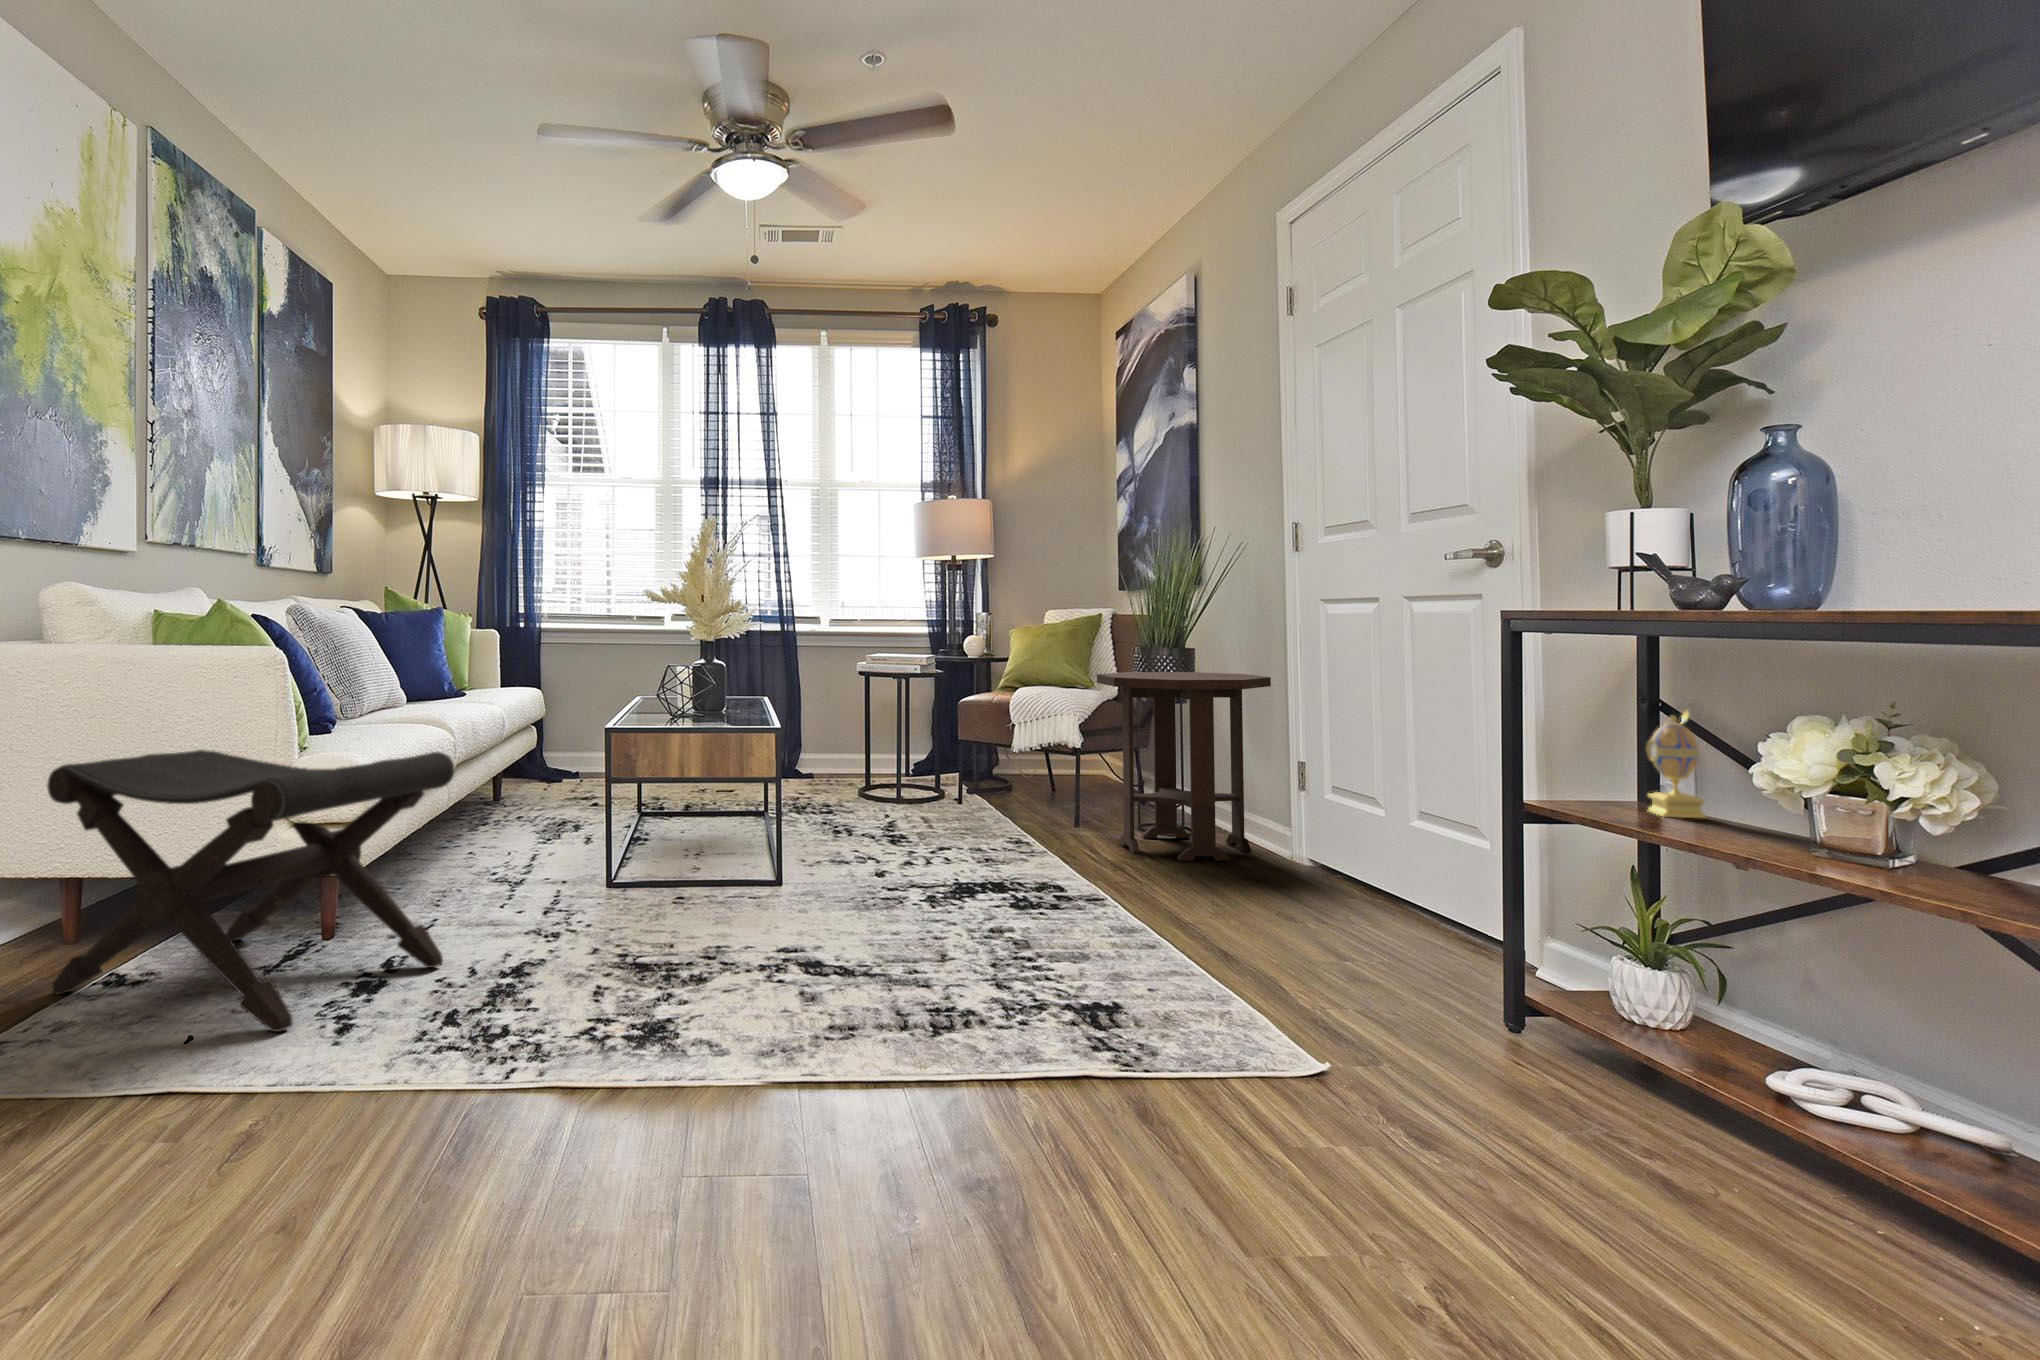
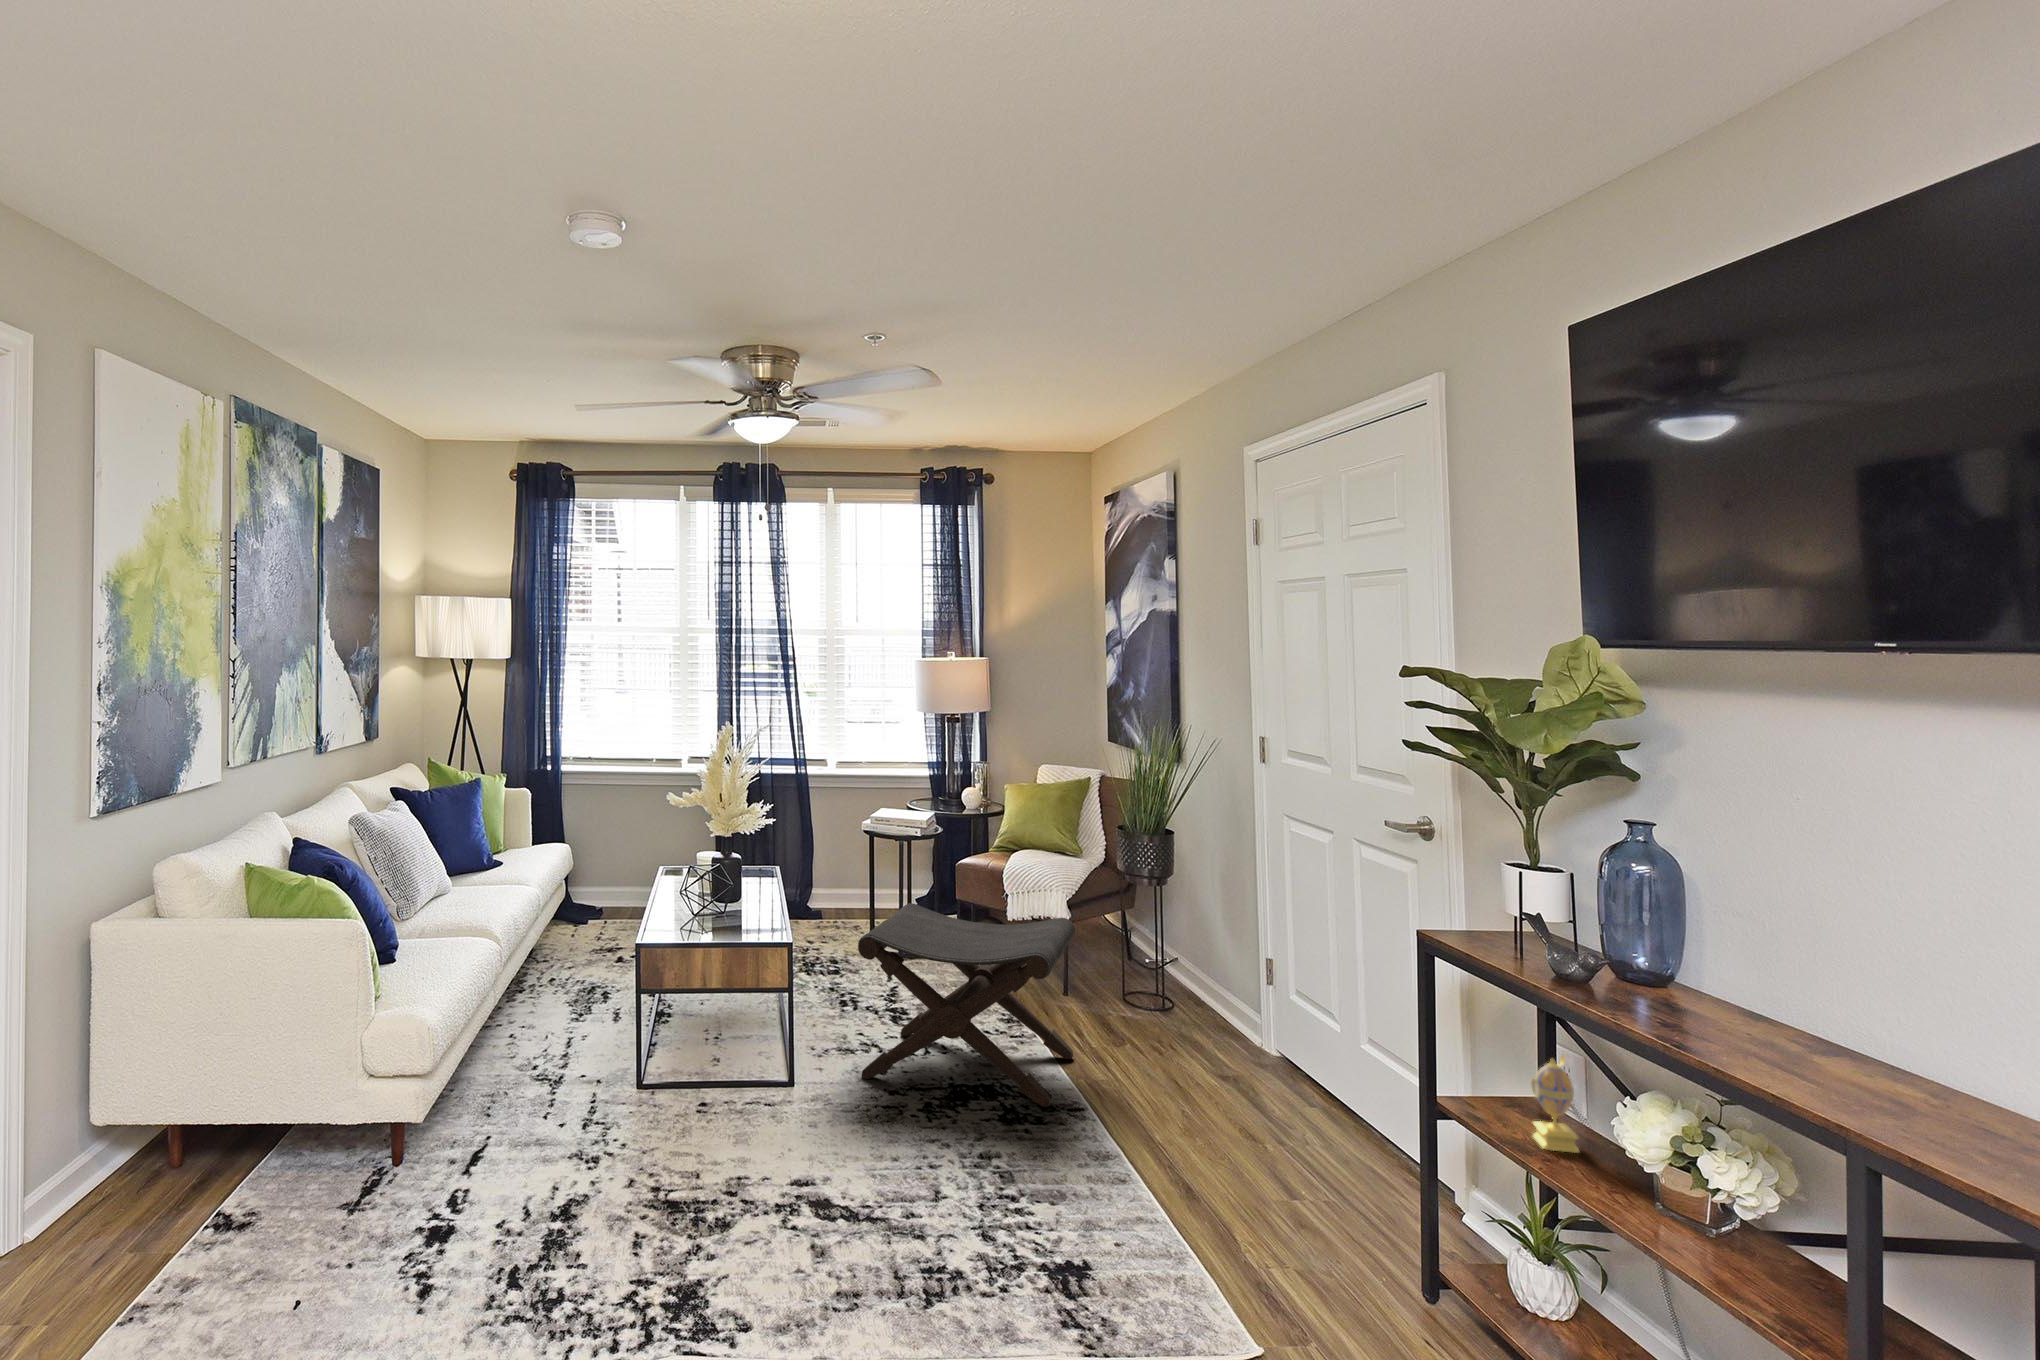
side table: present [1097,672,1271,861] -> none [1081,851,1238,1044]
footstool: present [47,750,454,1032] -> present [858,903,1075,1107]

